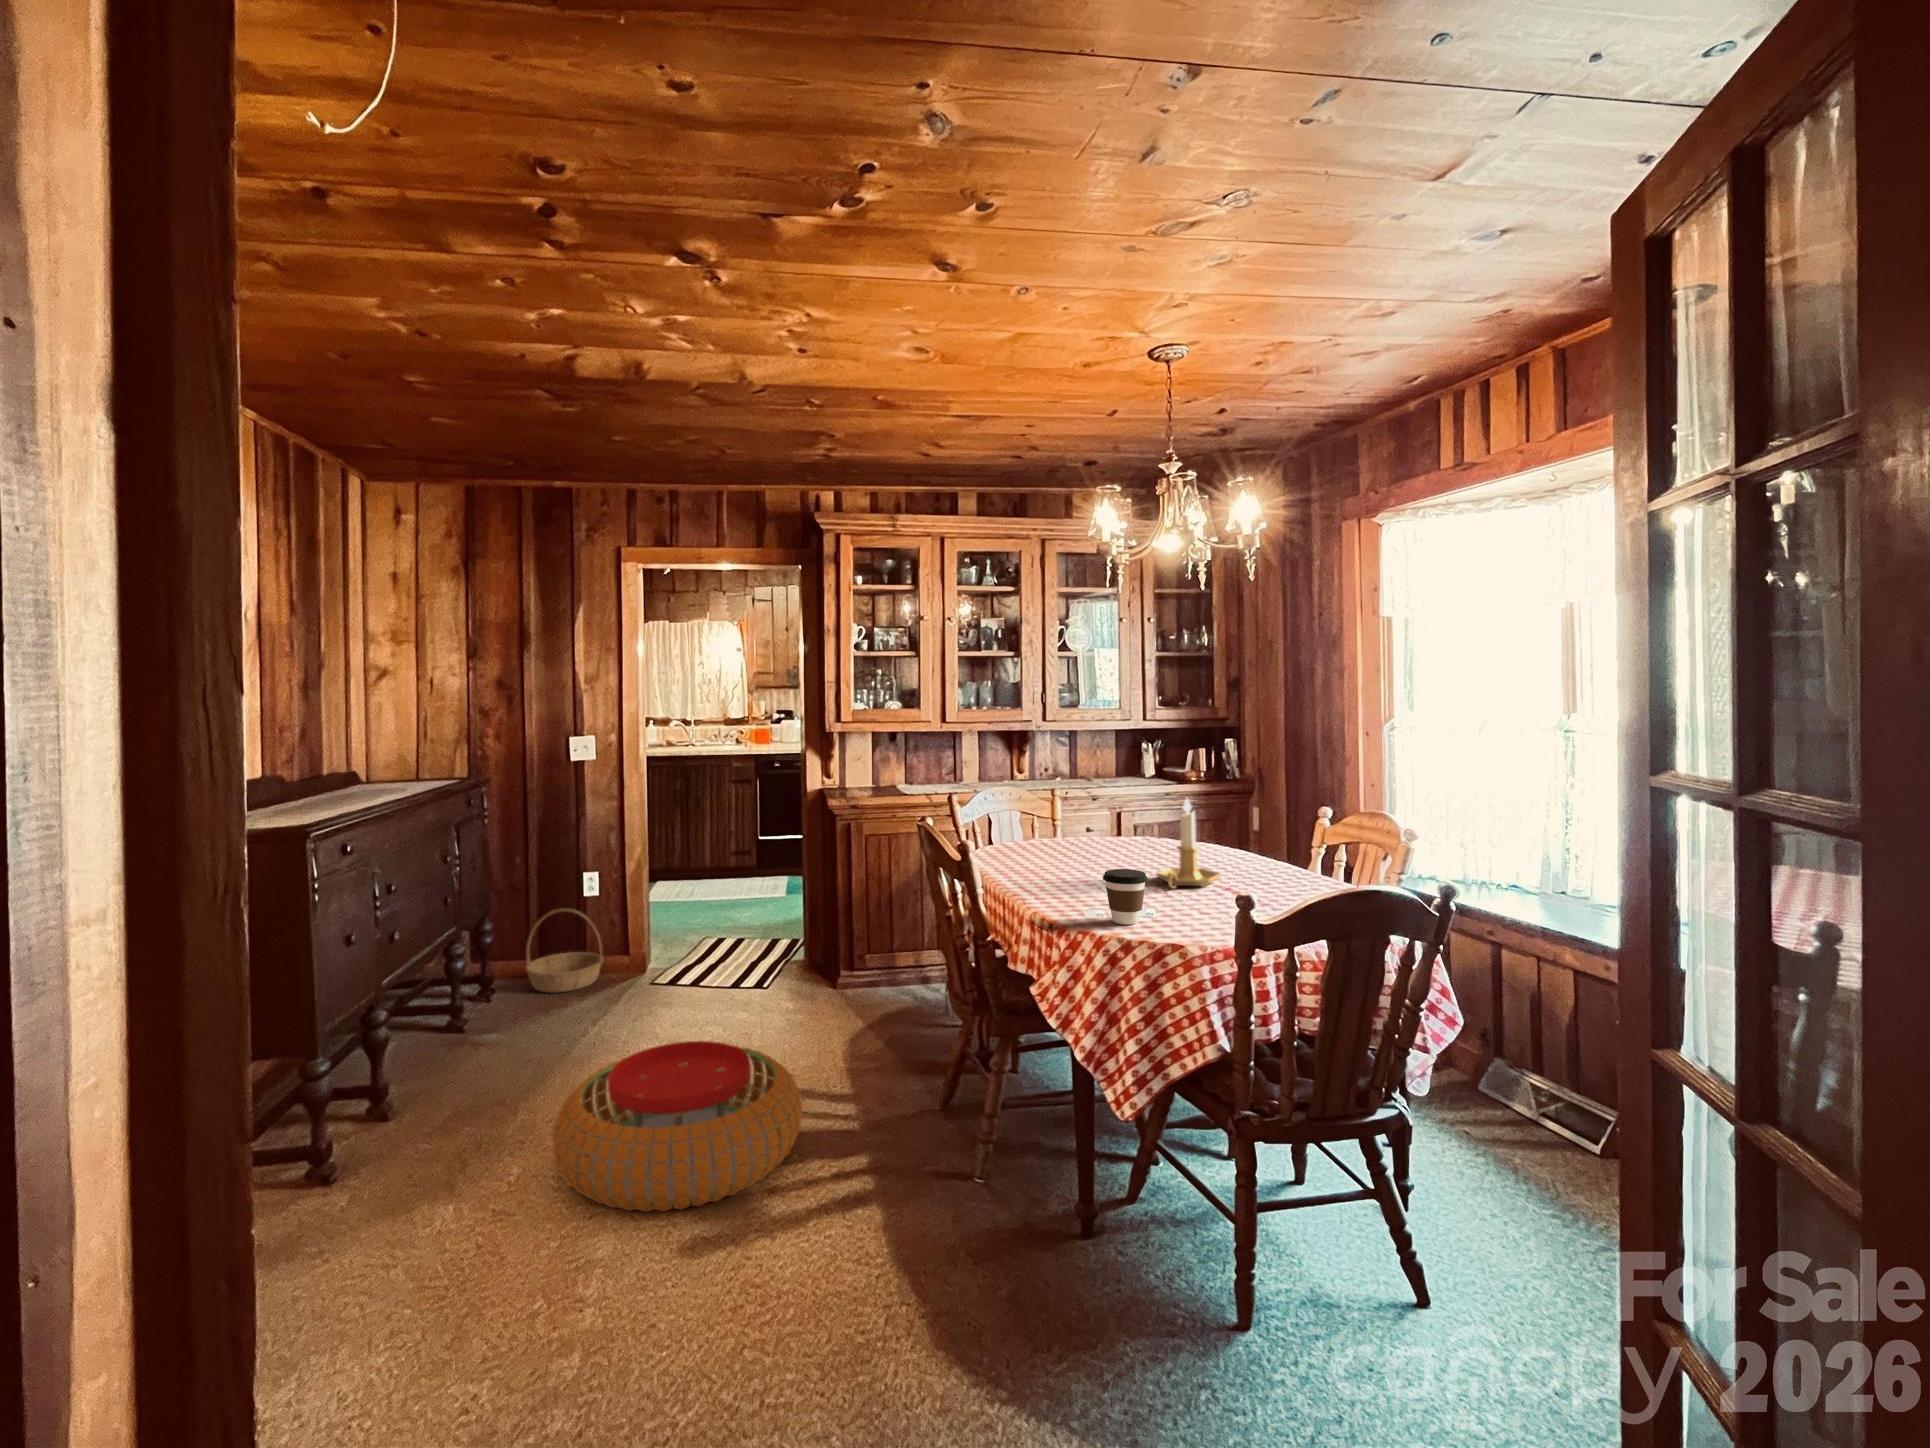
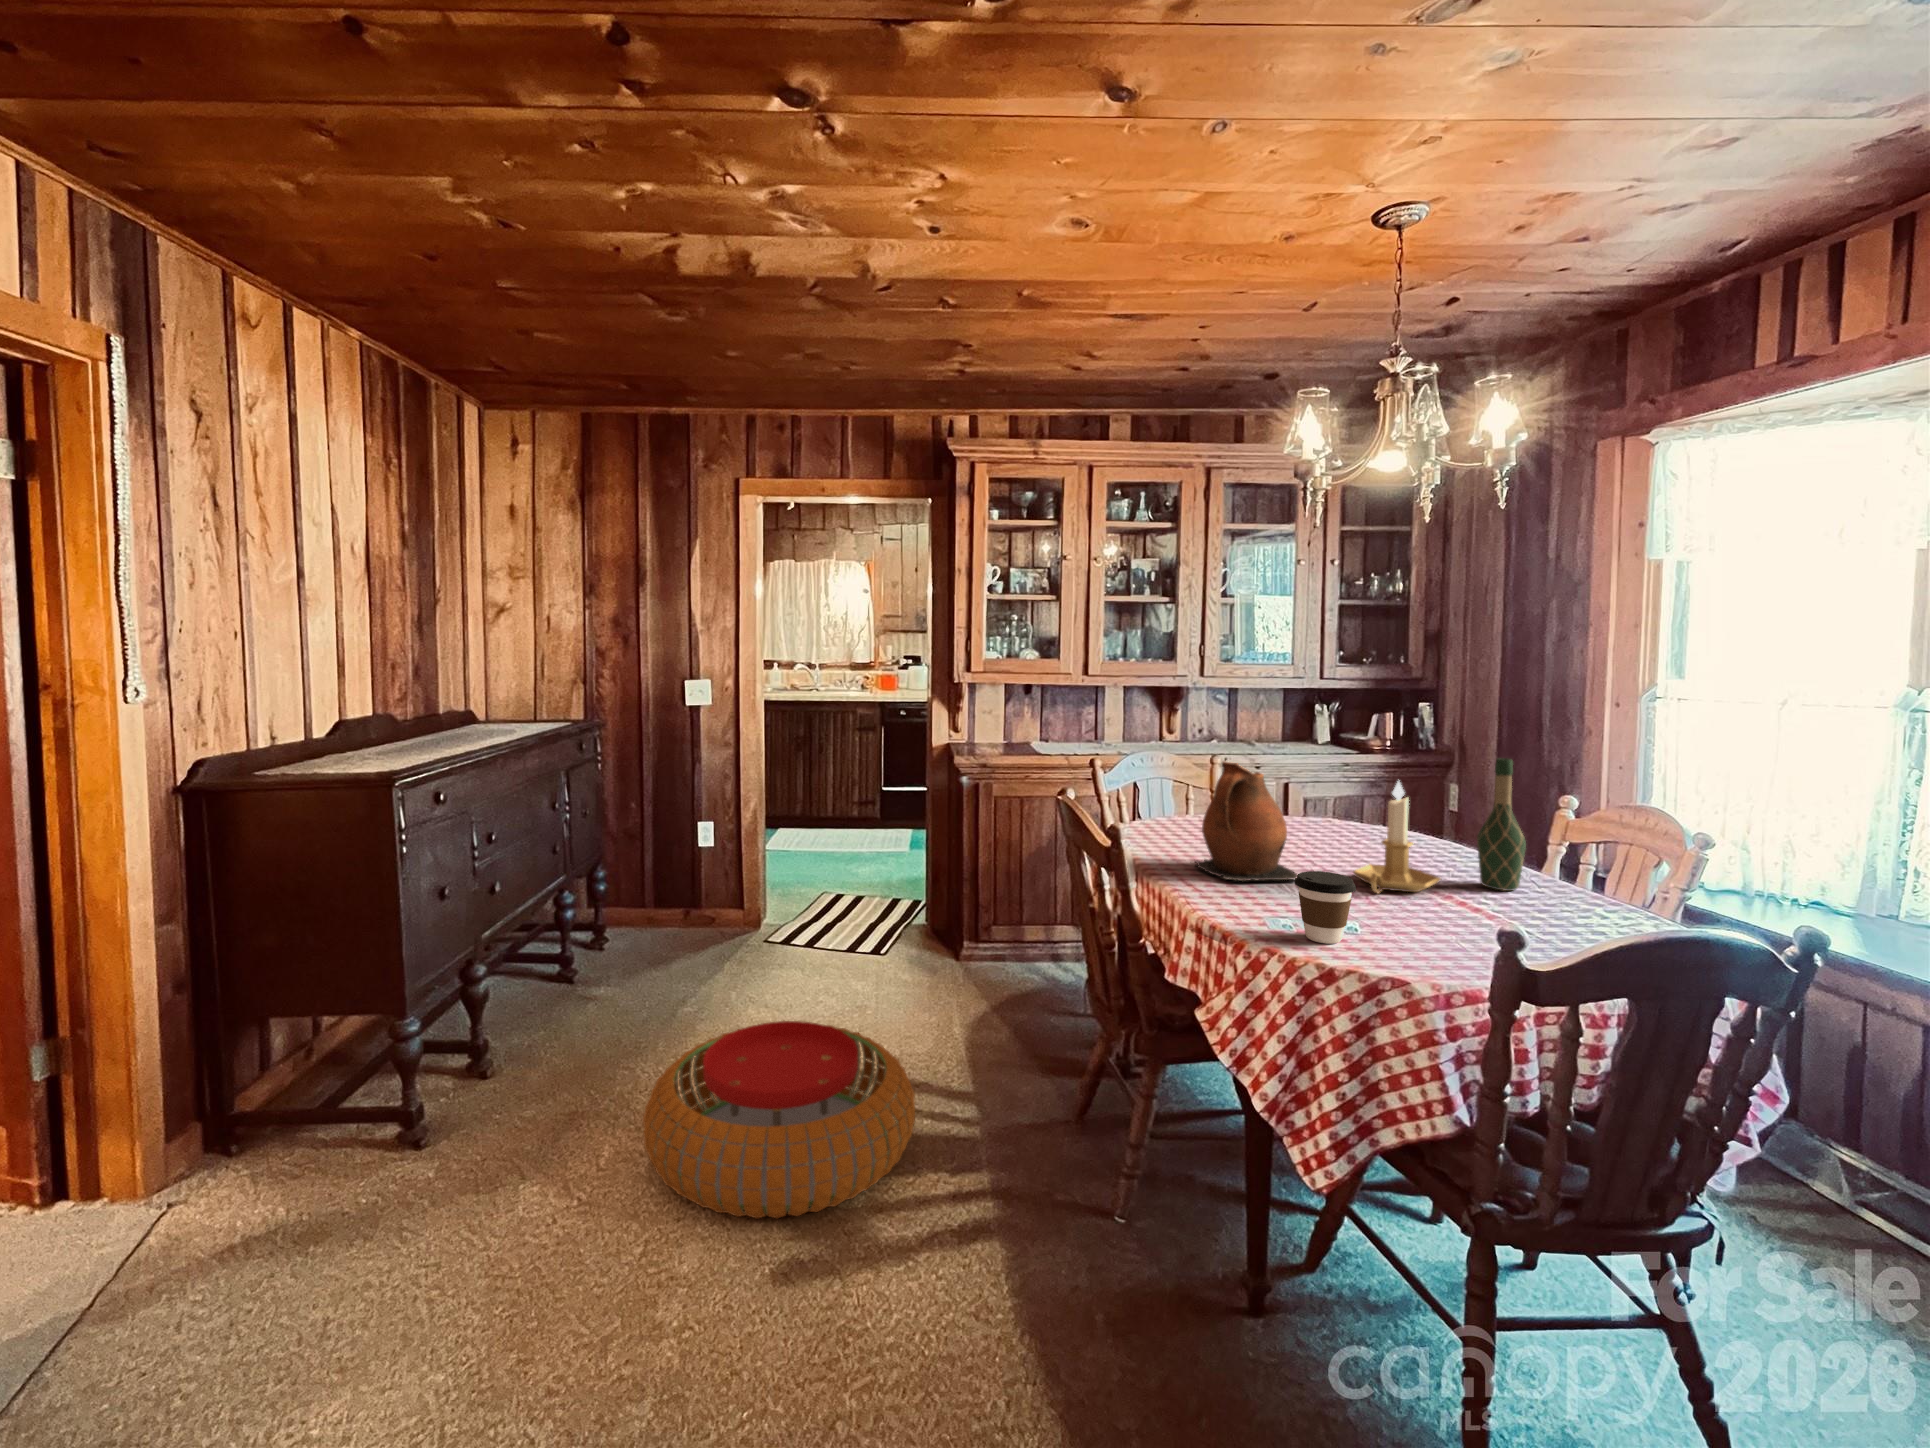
wine bottle: none [1248,776,1283,881] -> present [1477,758,1526,891]
ceramic pitcher: none [1030,788,1118,886] -> present [1196,762,1297,881]
basket: present [525,909,603,993] -> none [641,856,718,942]

